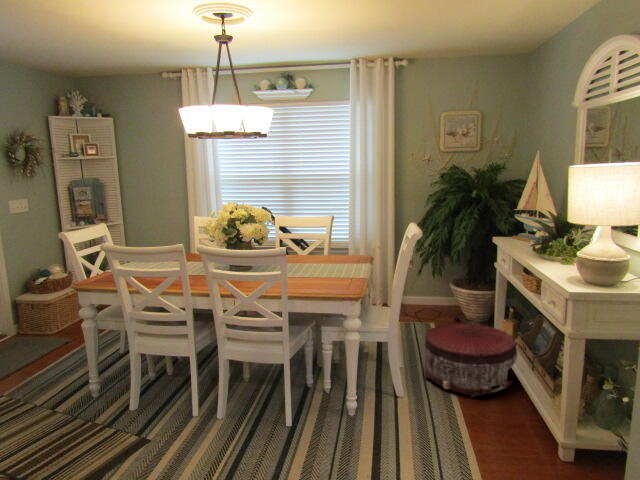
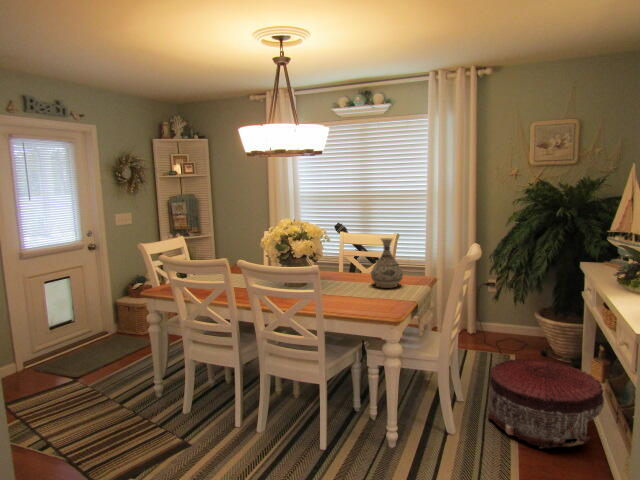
vase: none [317,220,346,268] -> present [371,238,403,288]

